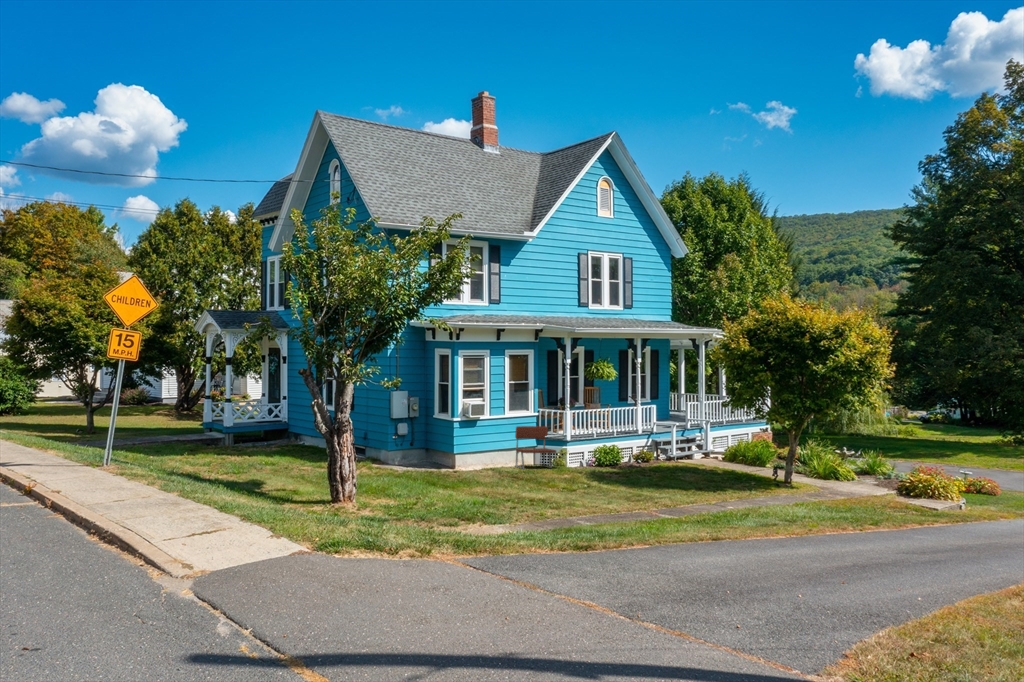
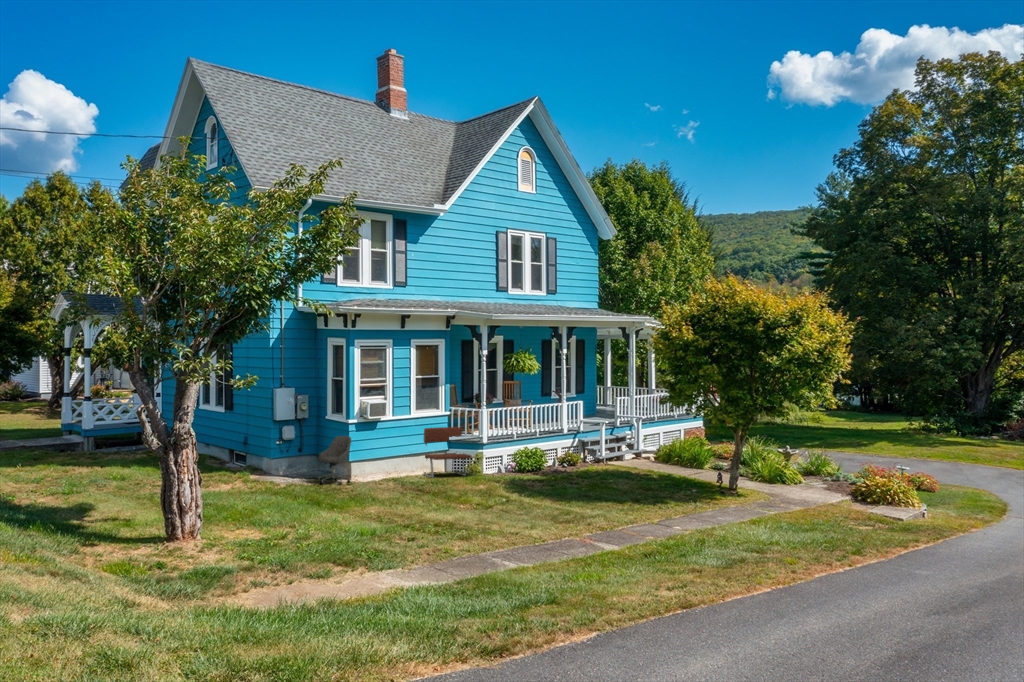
chair: none [430,431,457,471] -> present [318,436,351,485]

